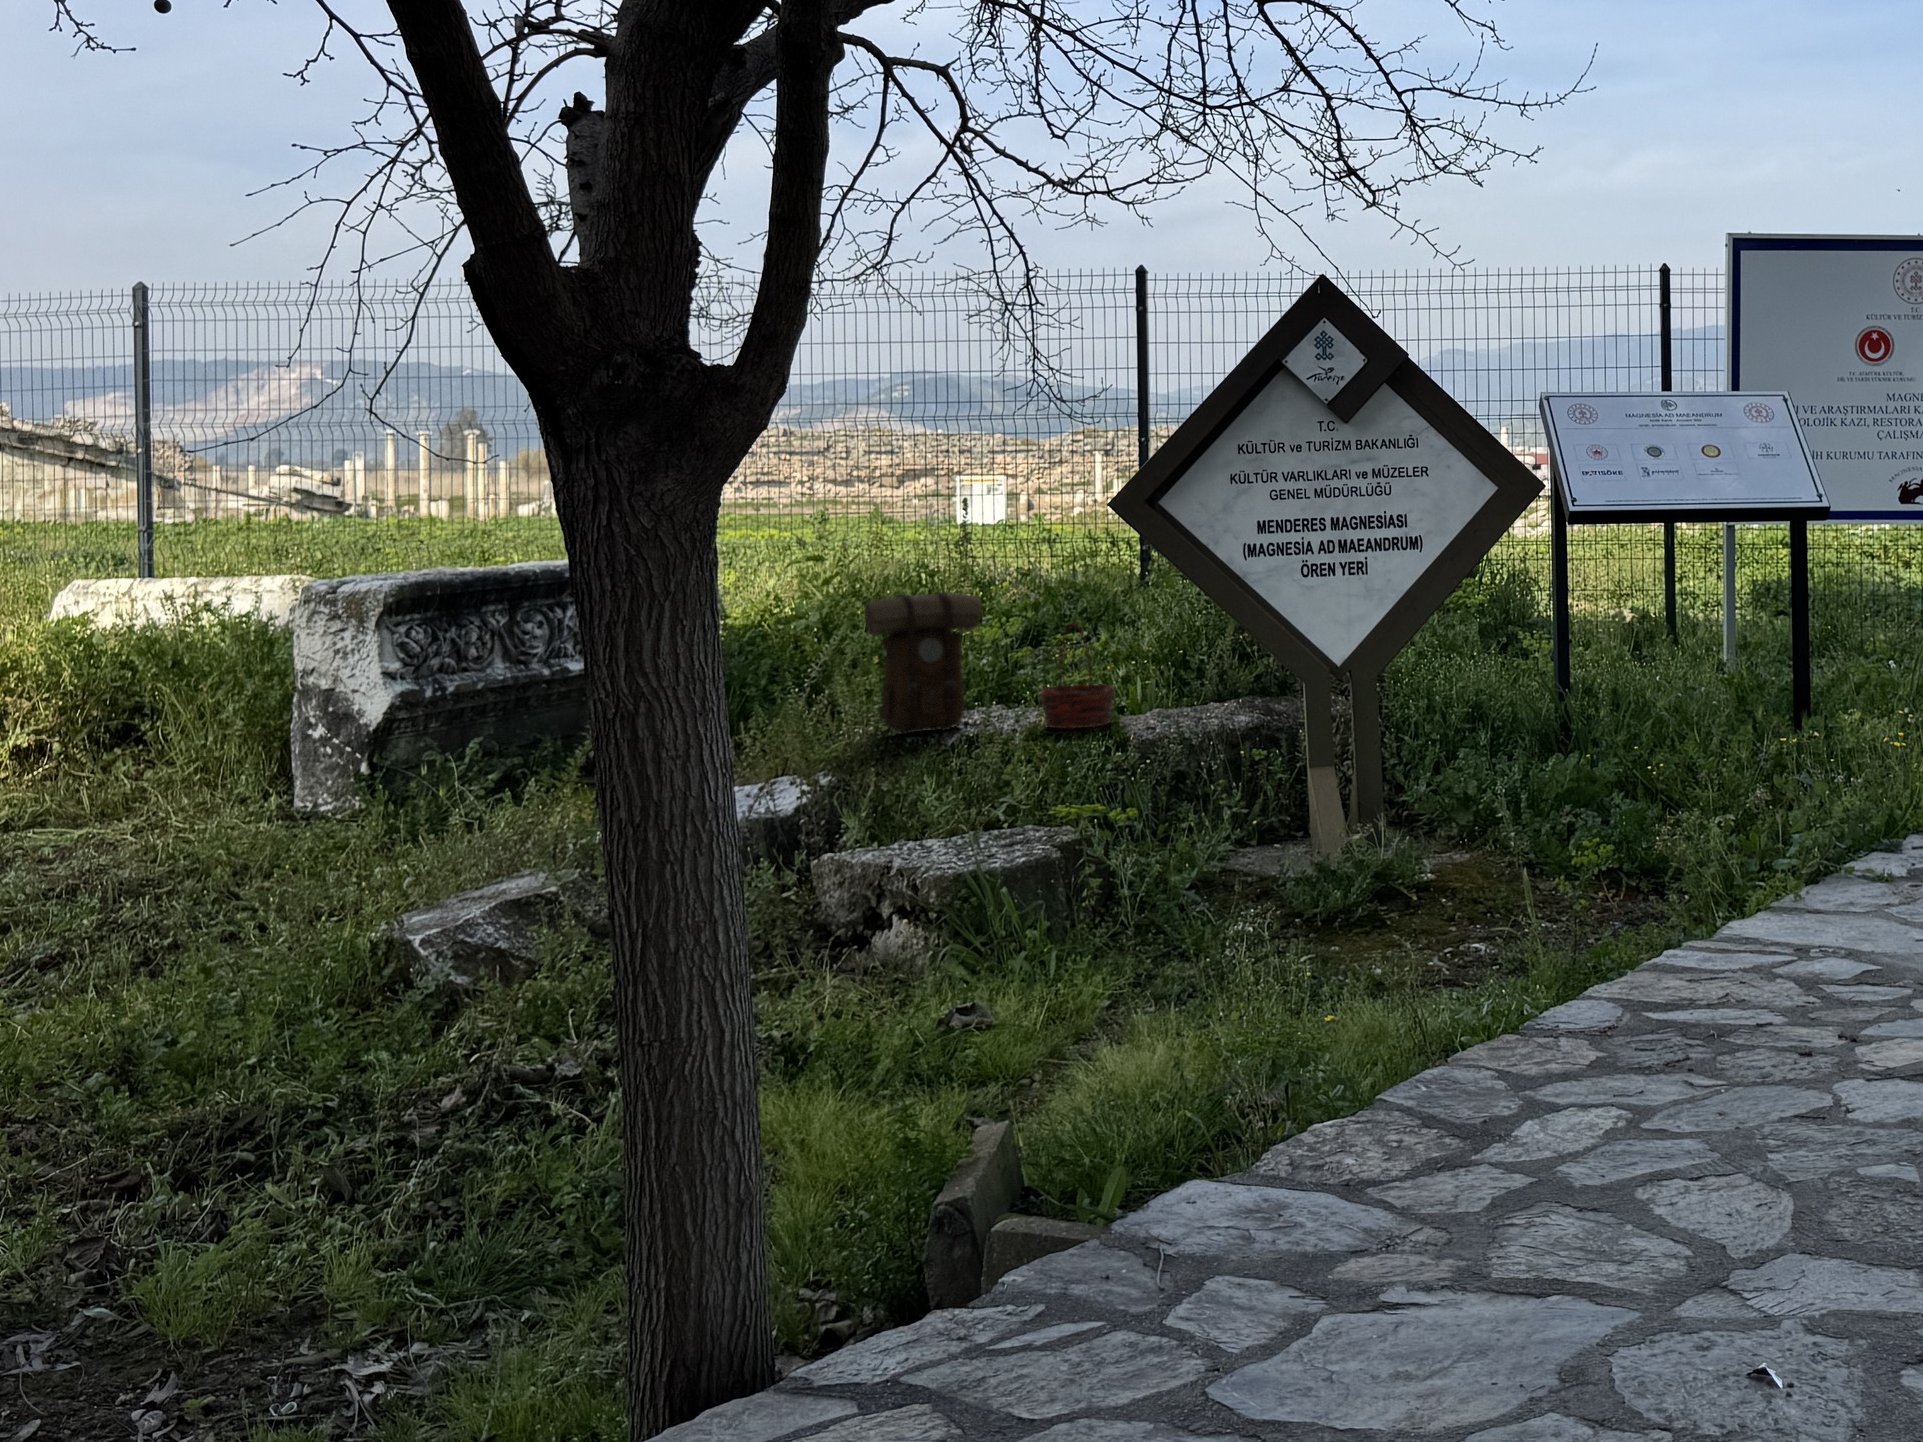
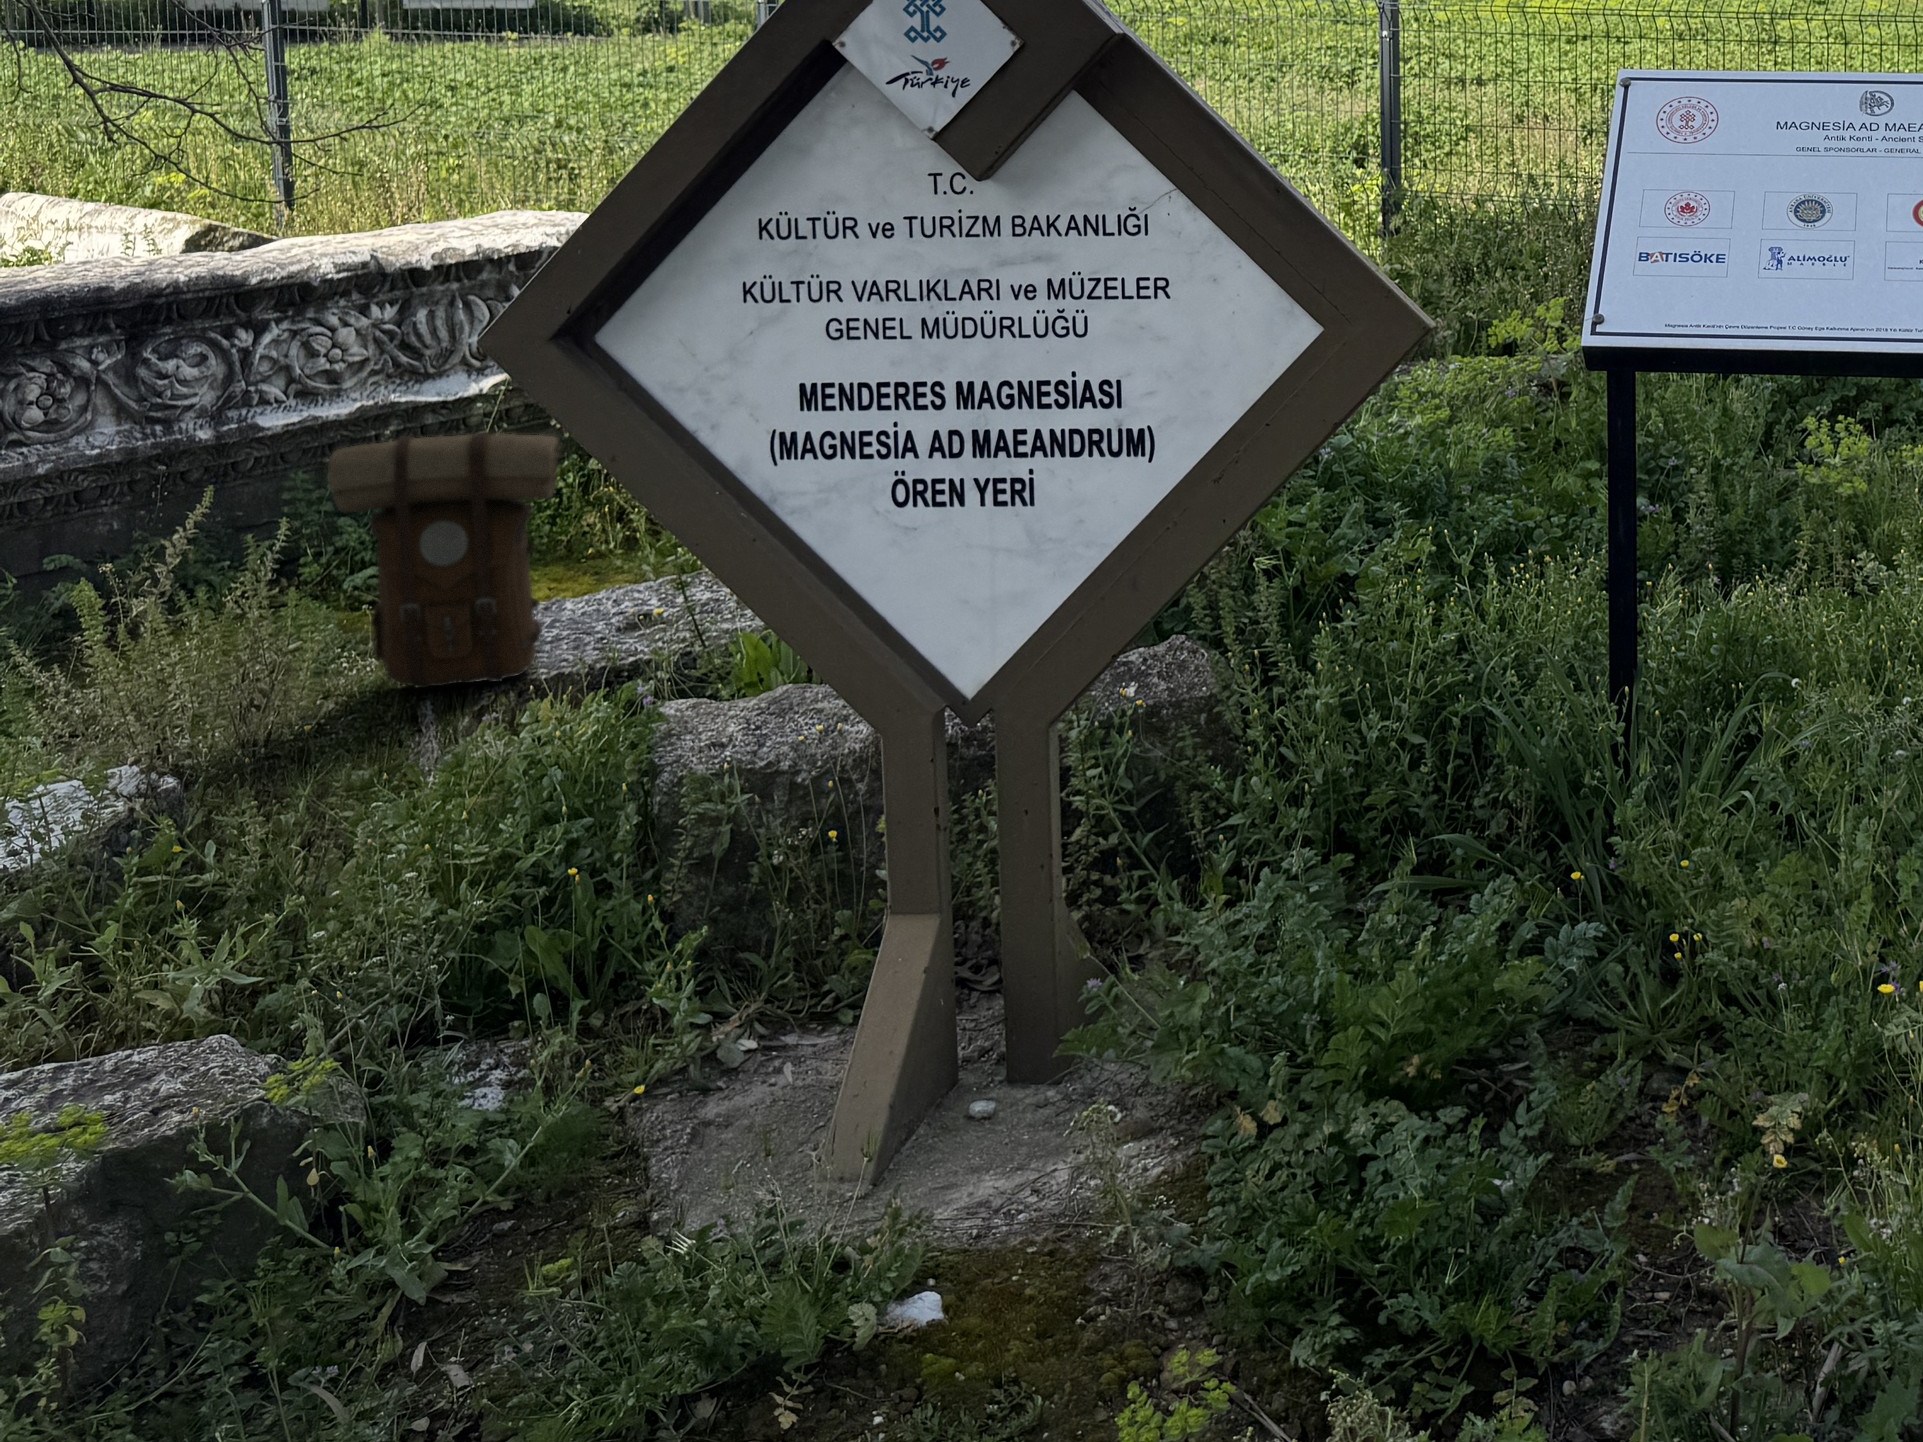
basket: present [1040,623,1115,728] -> none [604,510,760,715]

